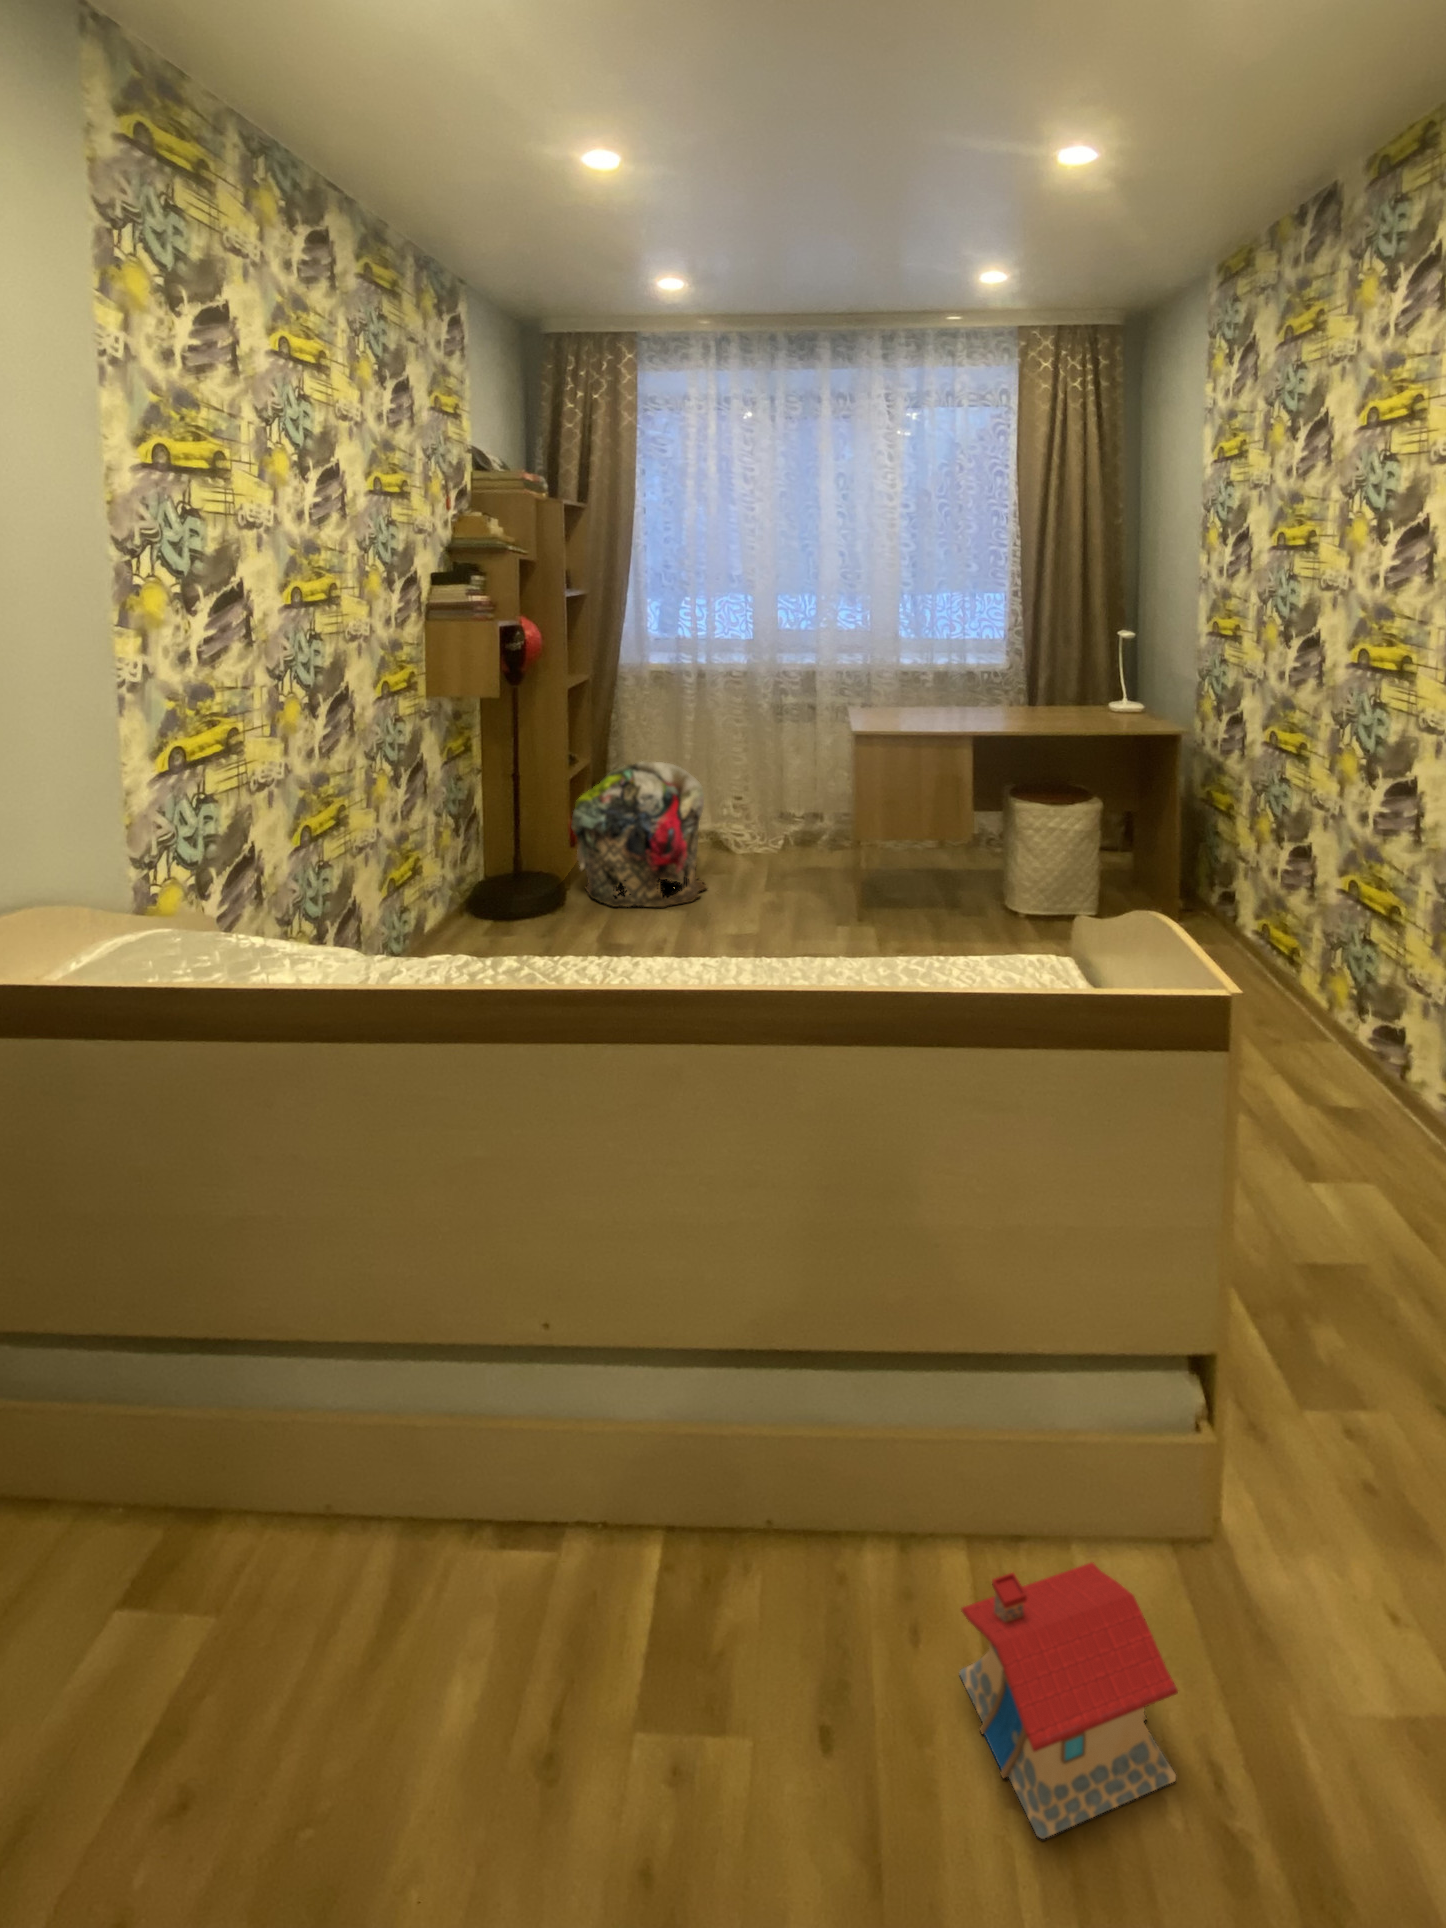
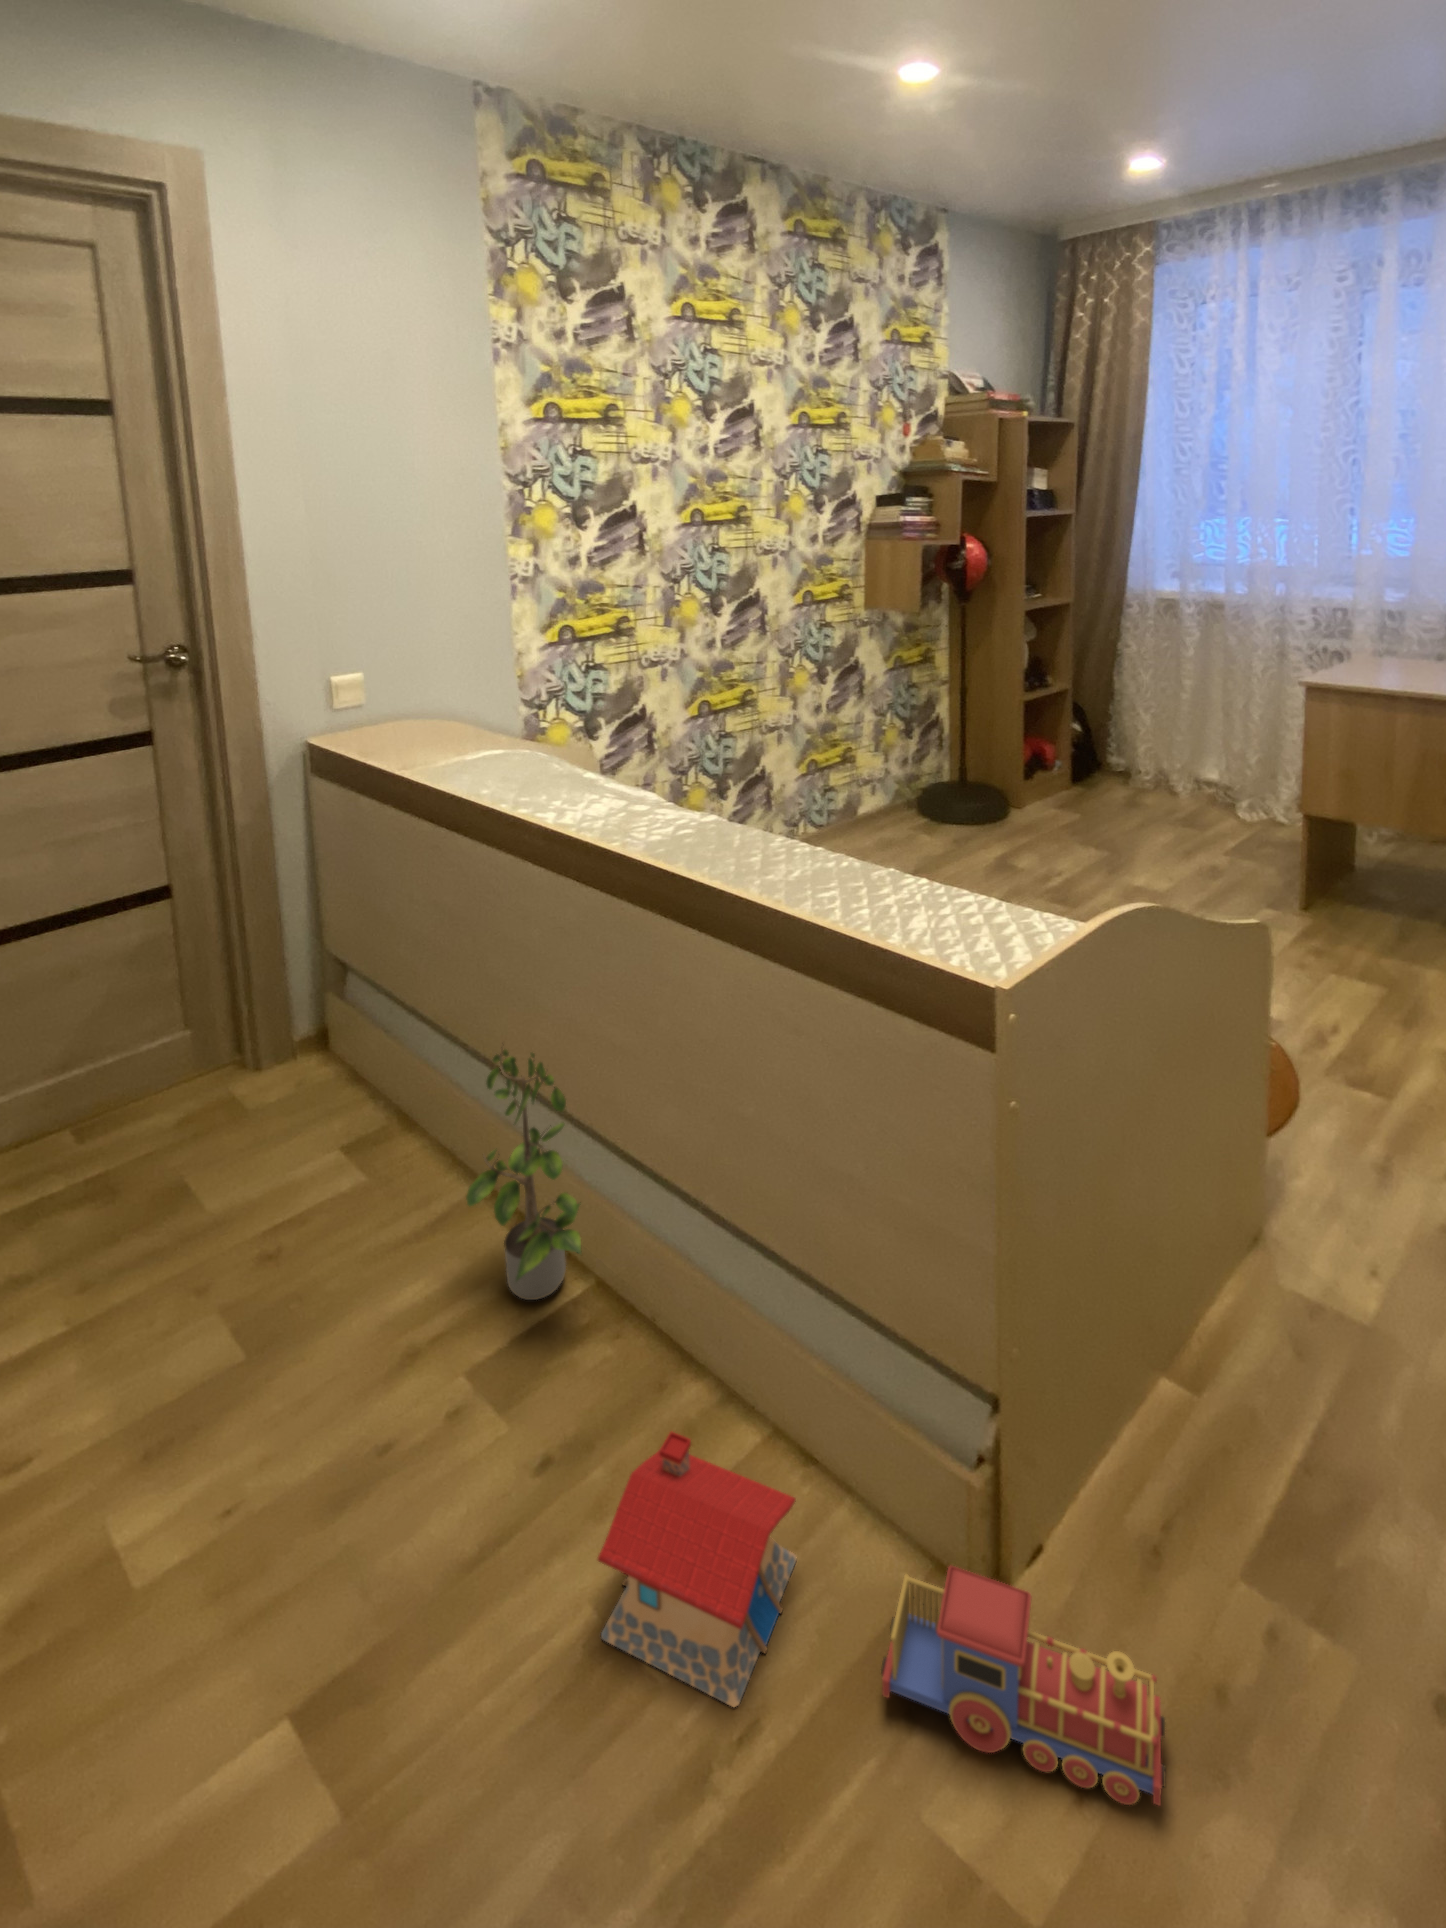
laundry basket: present [571,762,708,907] -> none [1027,688,1171,841]
potted plant: none [521,1275,728,1612] -> present [466,1050,581,1300]
toy train: none [1194,1488,1409,1664] -> present [881,1566,1165,1805]

